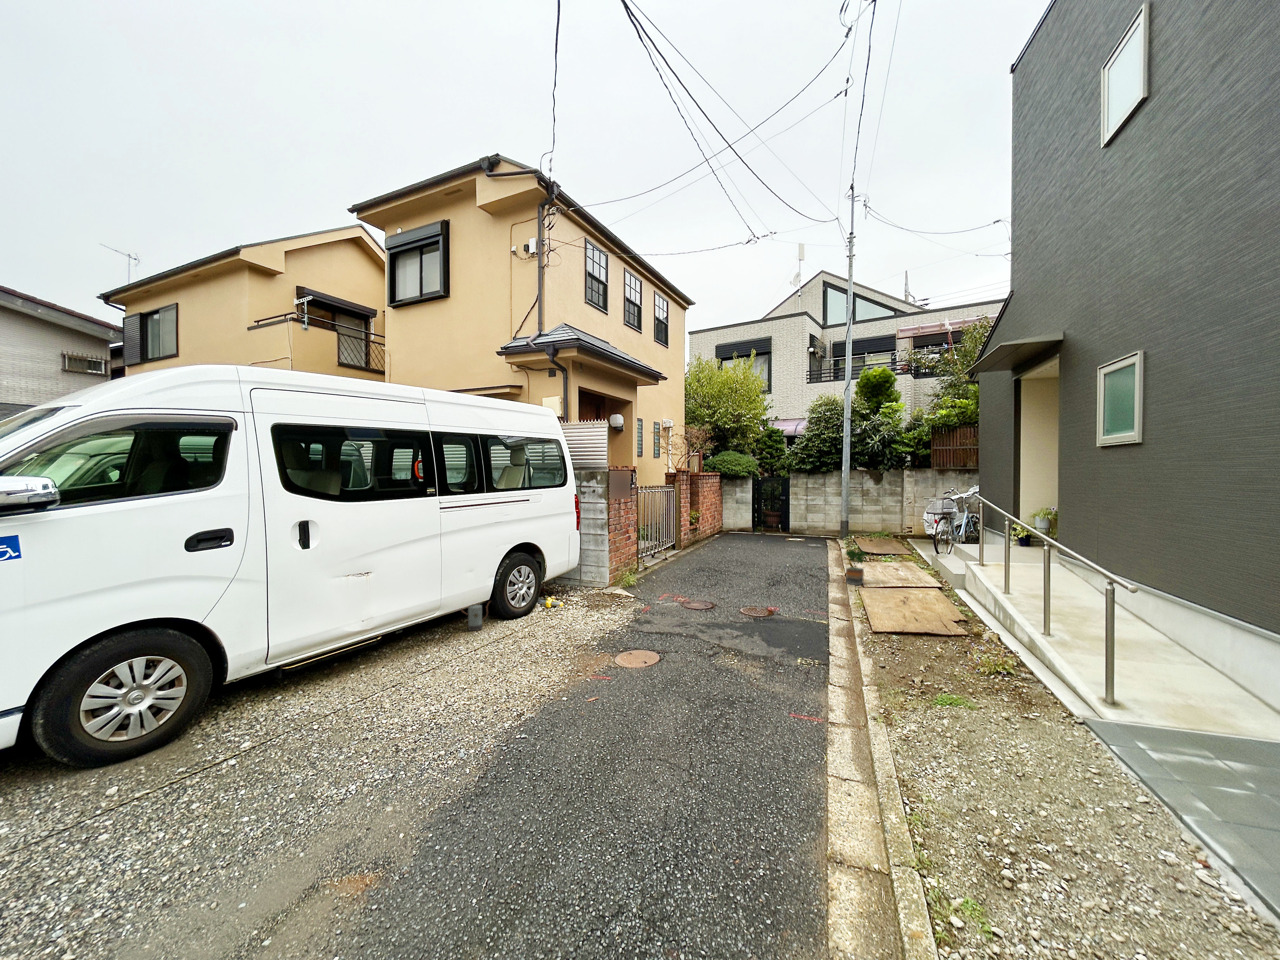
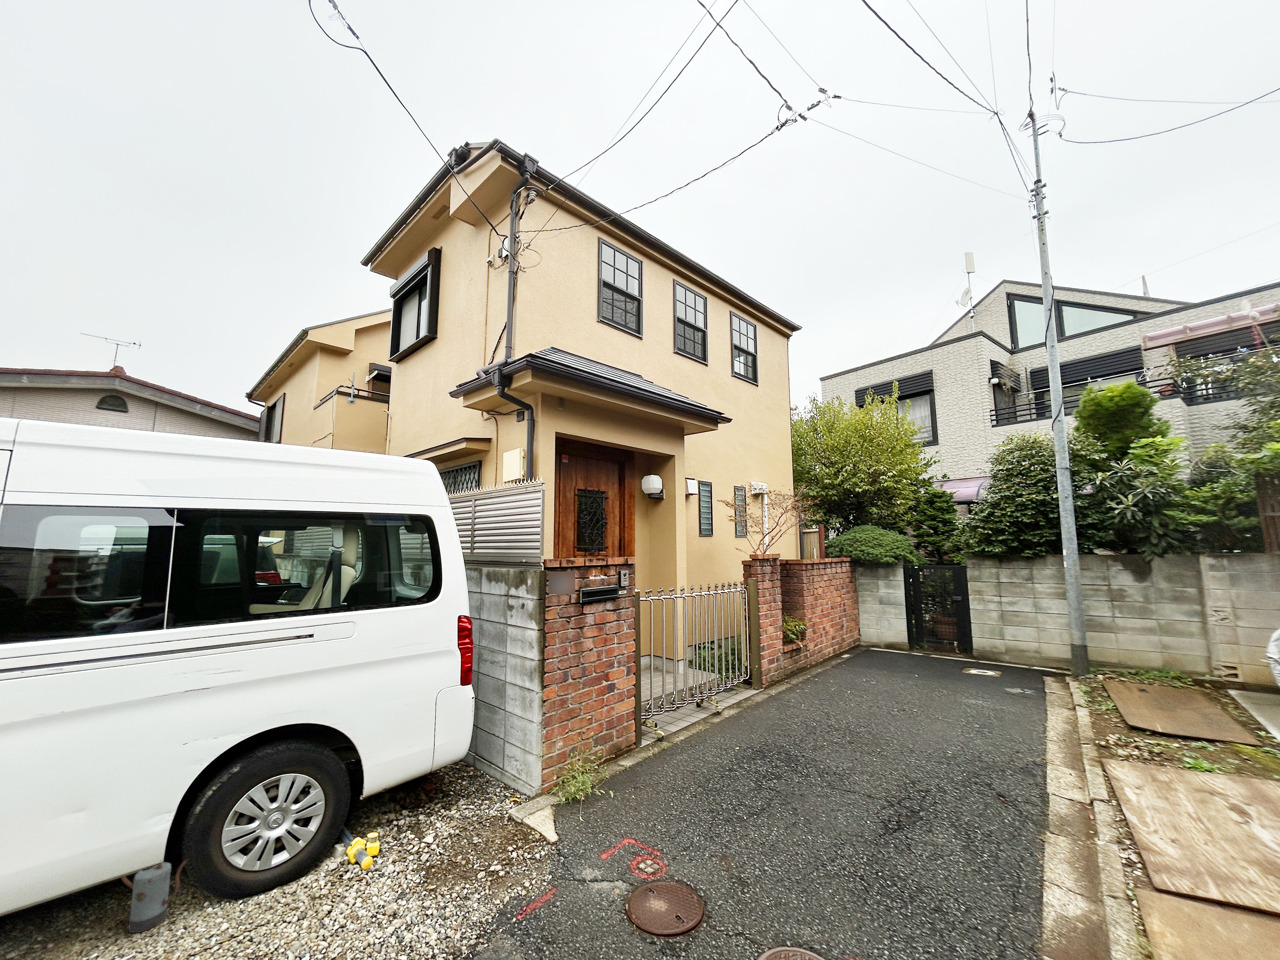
potted tree: present [846,550,867,585] -> none [1082,764,1157,872]

